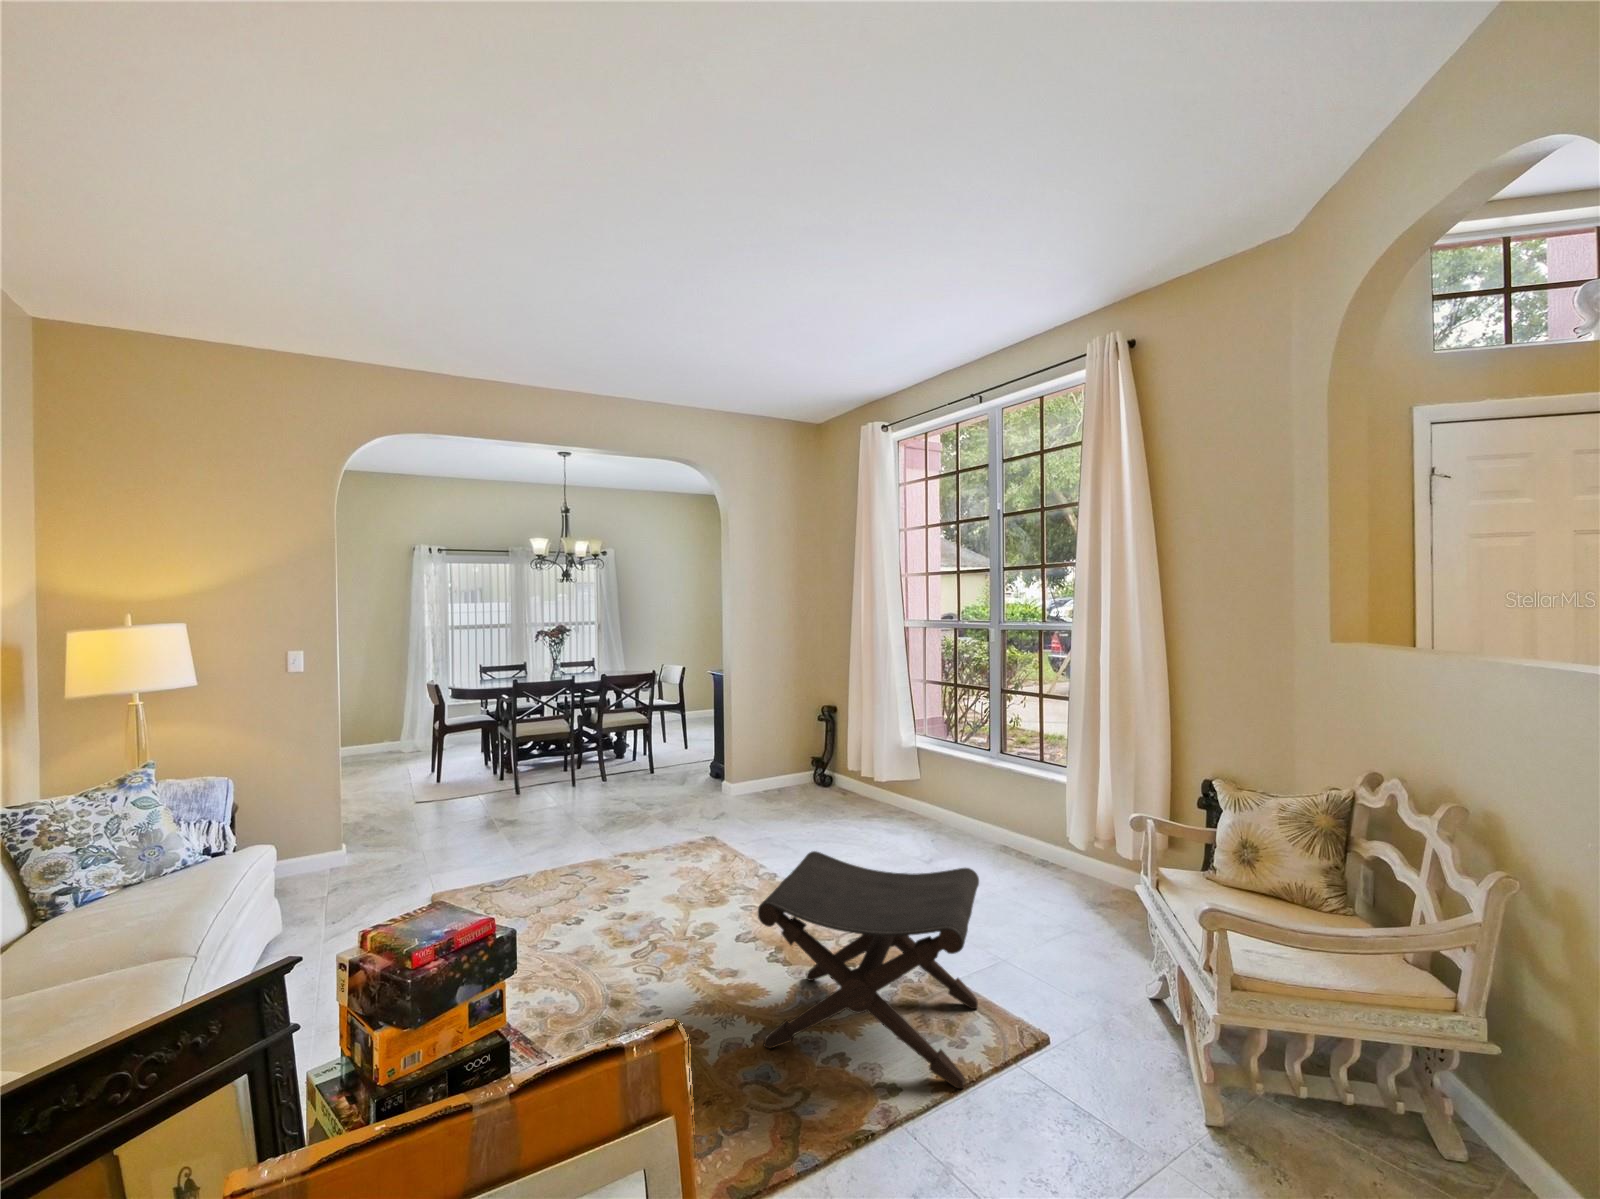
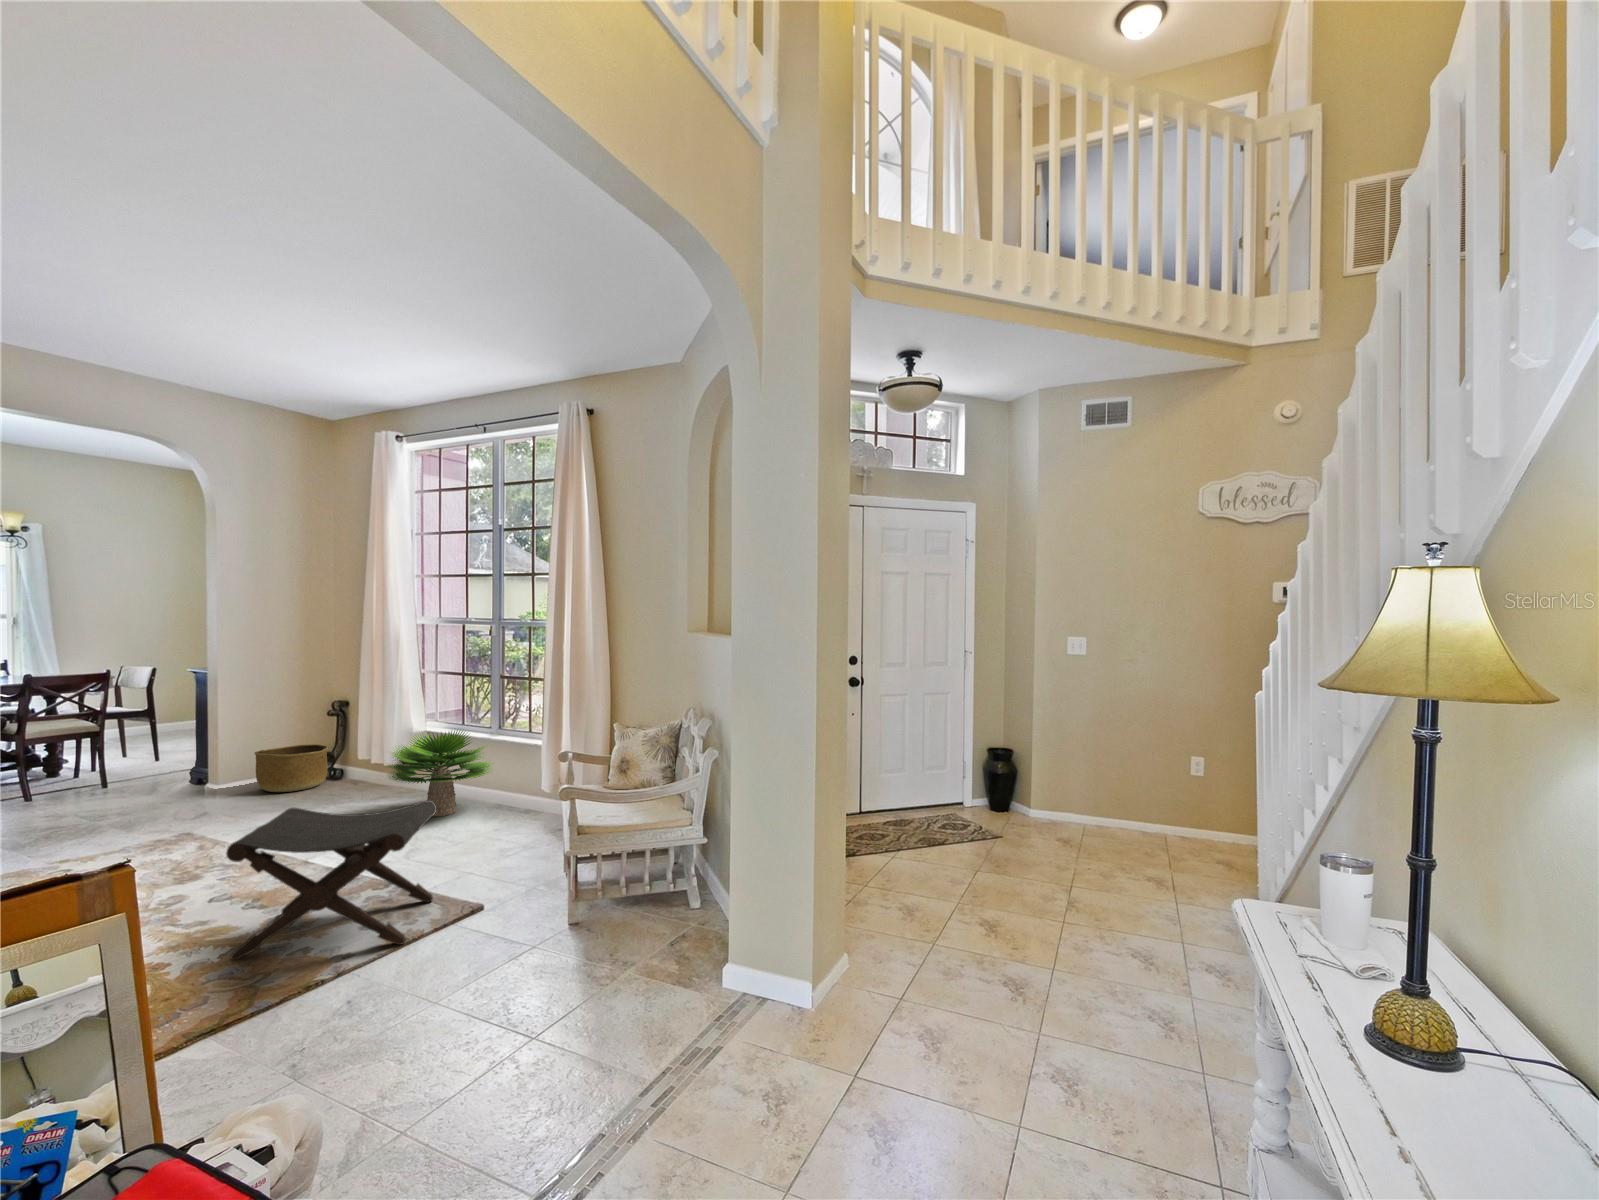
basket: none [760,750,820,799] -> present [255,745,328,792]
potted plant: none [882,751,1005,858] -> present [389,730,490,817]

